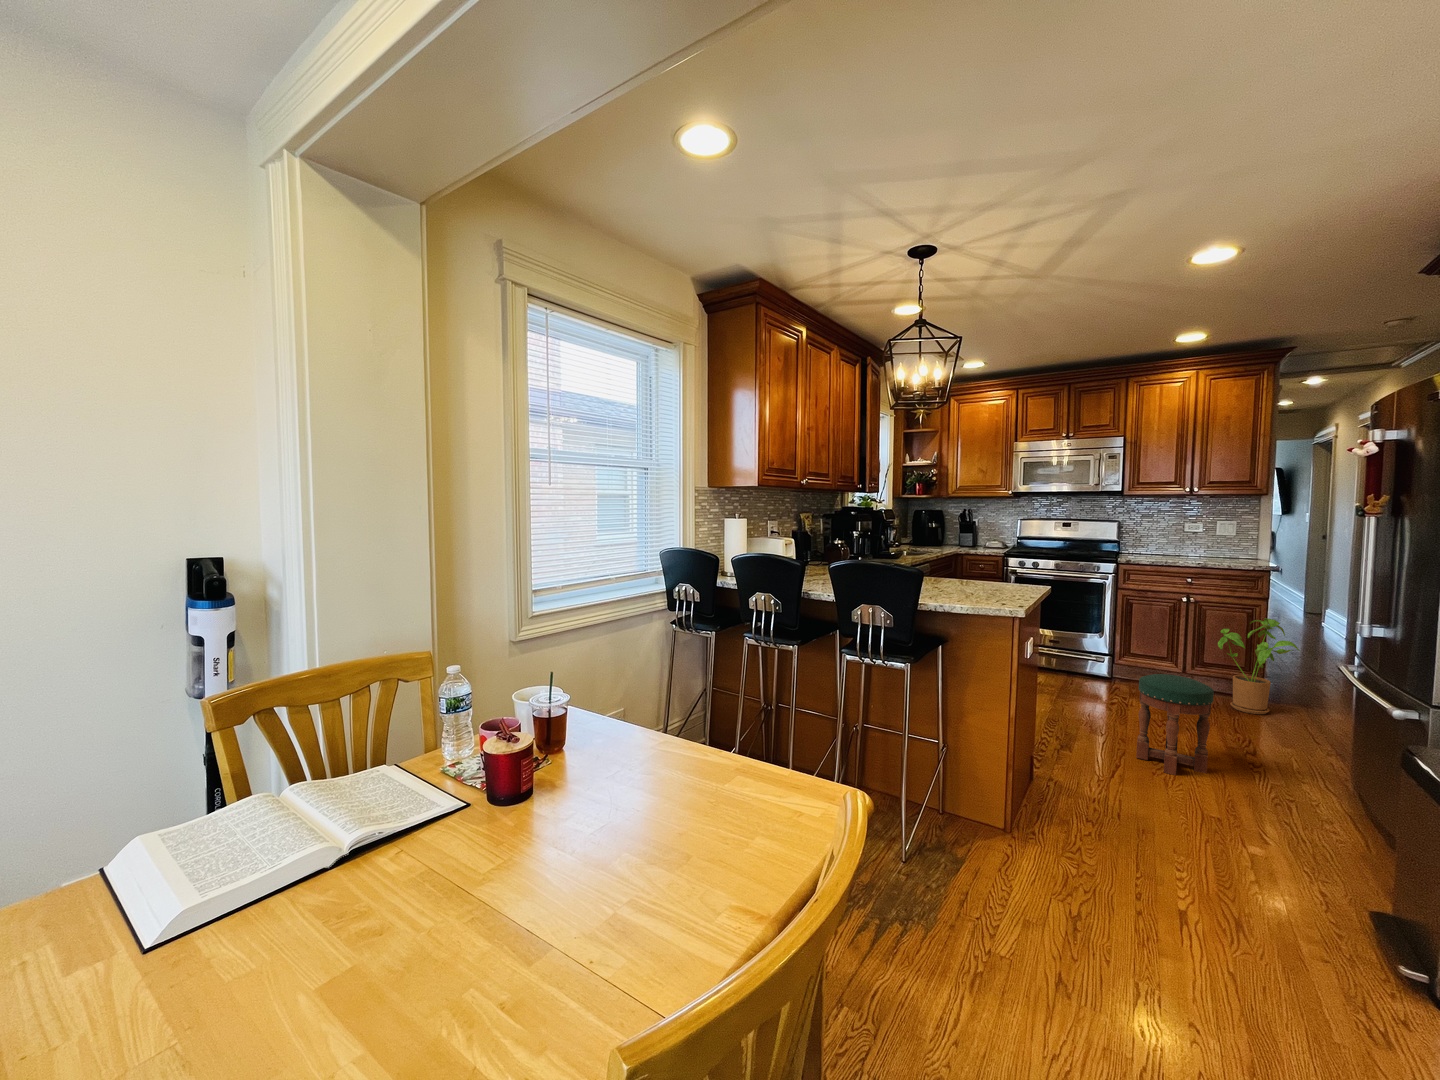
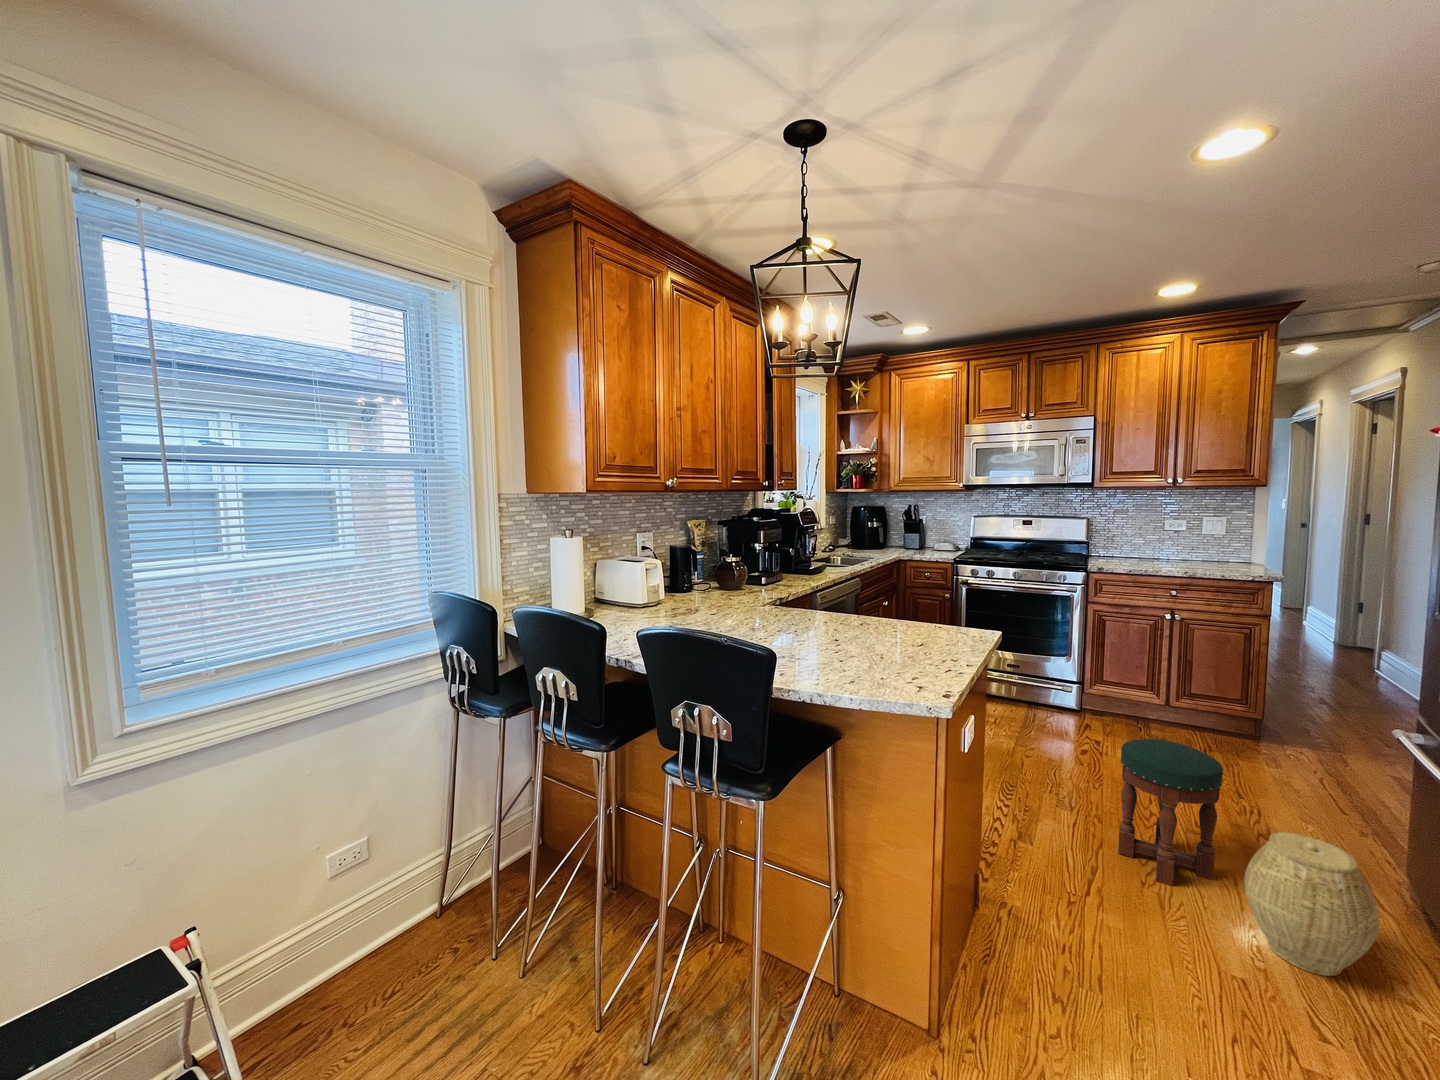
house plant: present [1218,618,1299,714] -> none [1211,643,1315,765]
woven basket: none [1225,727,1314,819] -> present [1244,832,1379,976]

